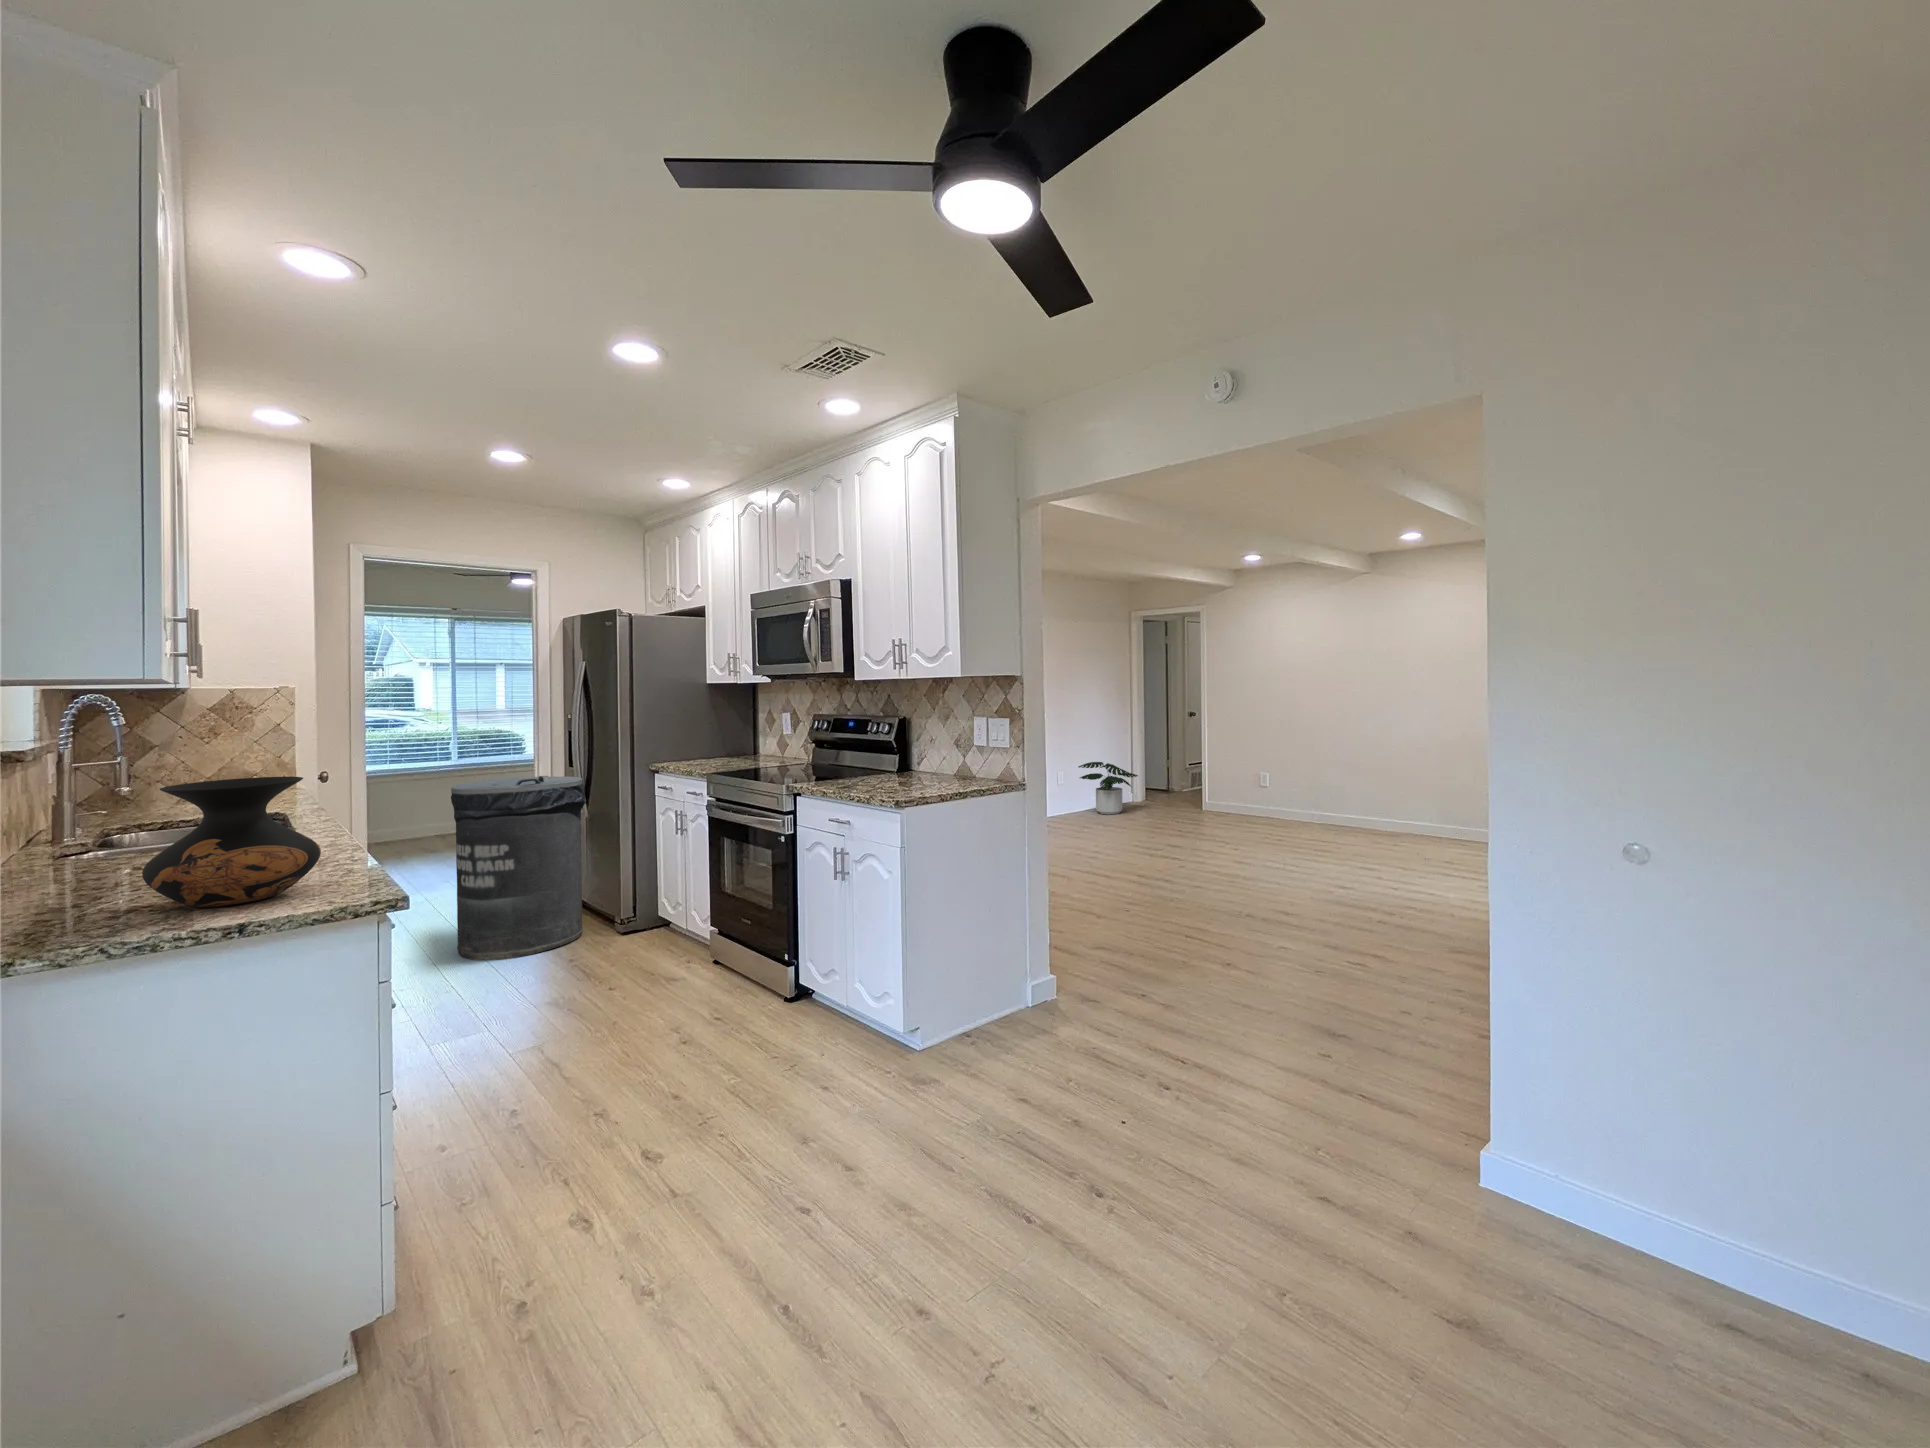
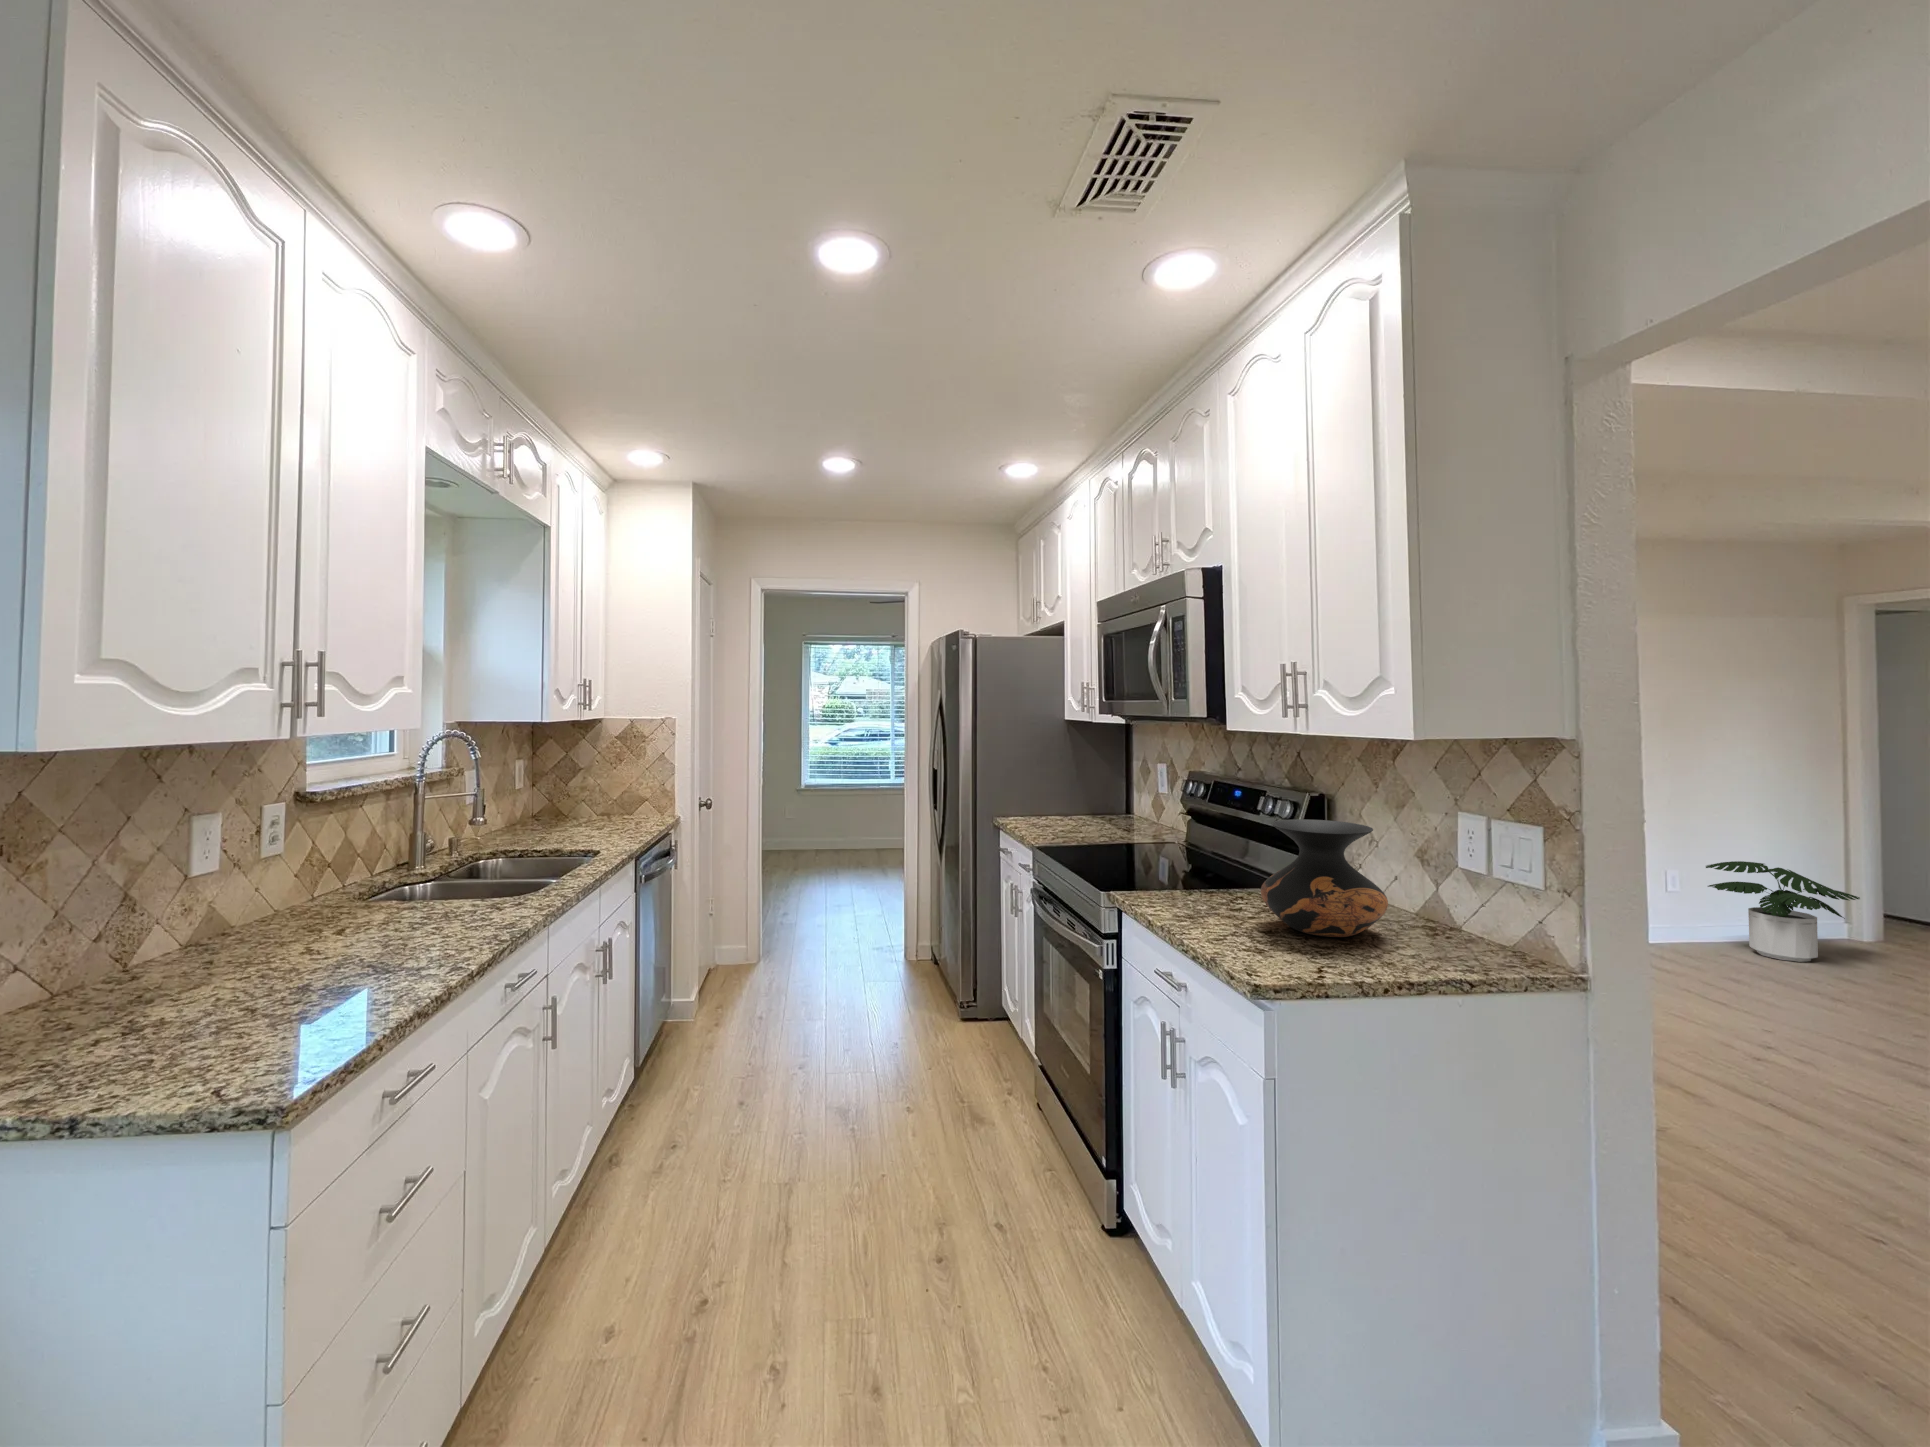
vase: present [142,776,321,907] -> present [1261,819,1388,937]
trash can: present [451,776,586,961] -> none [815,814,938,1017]

